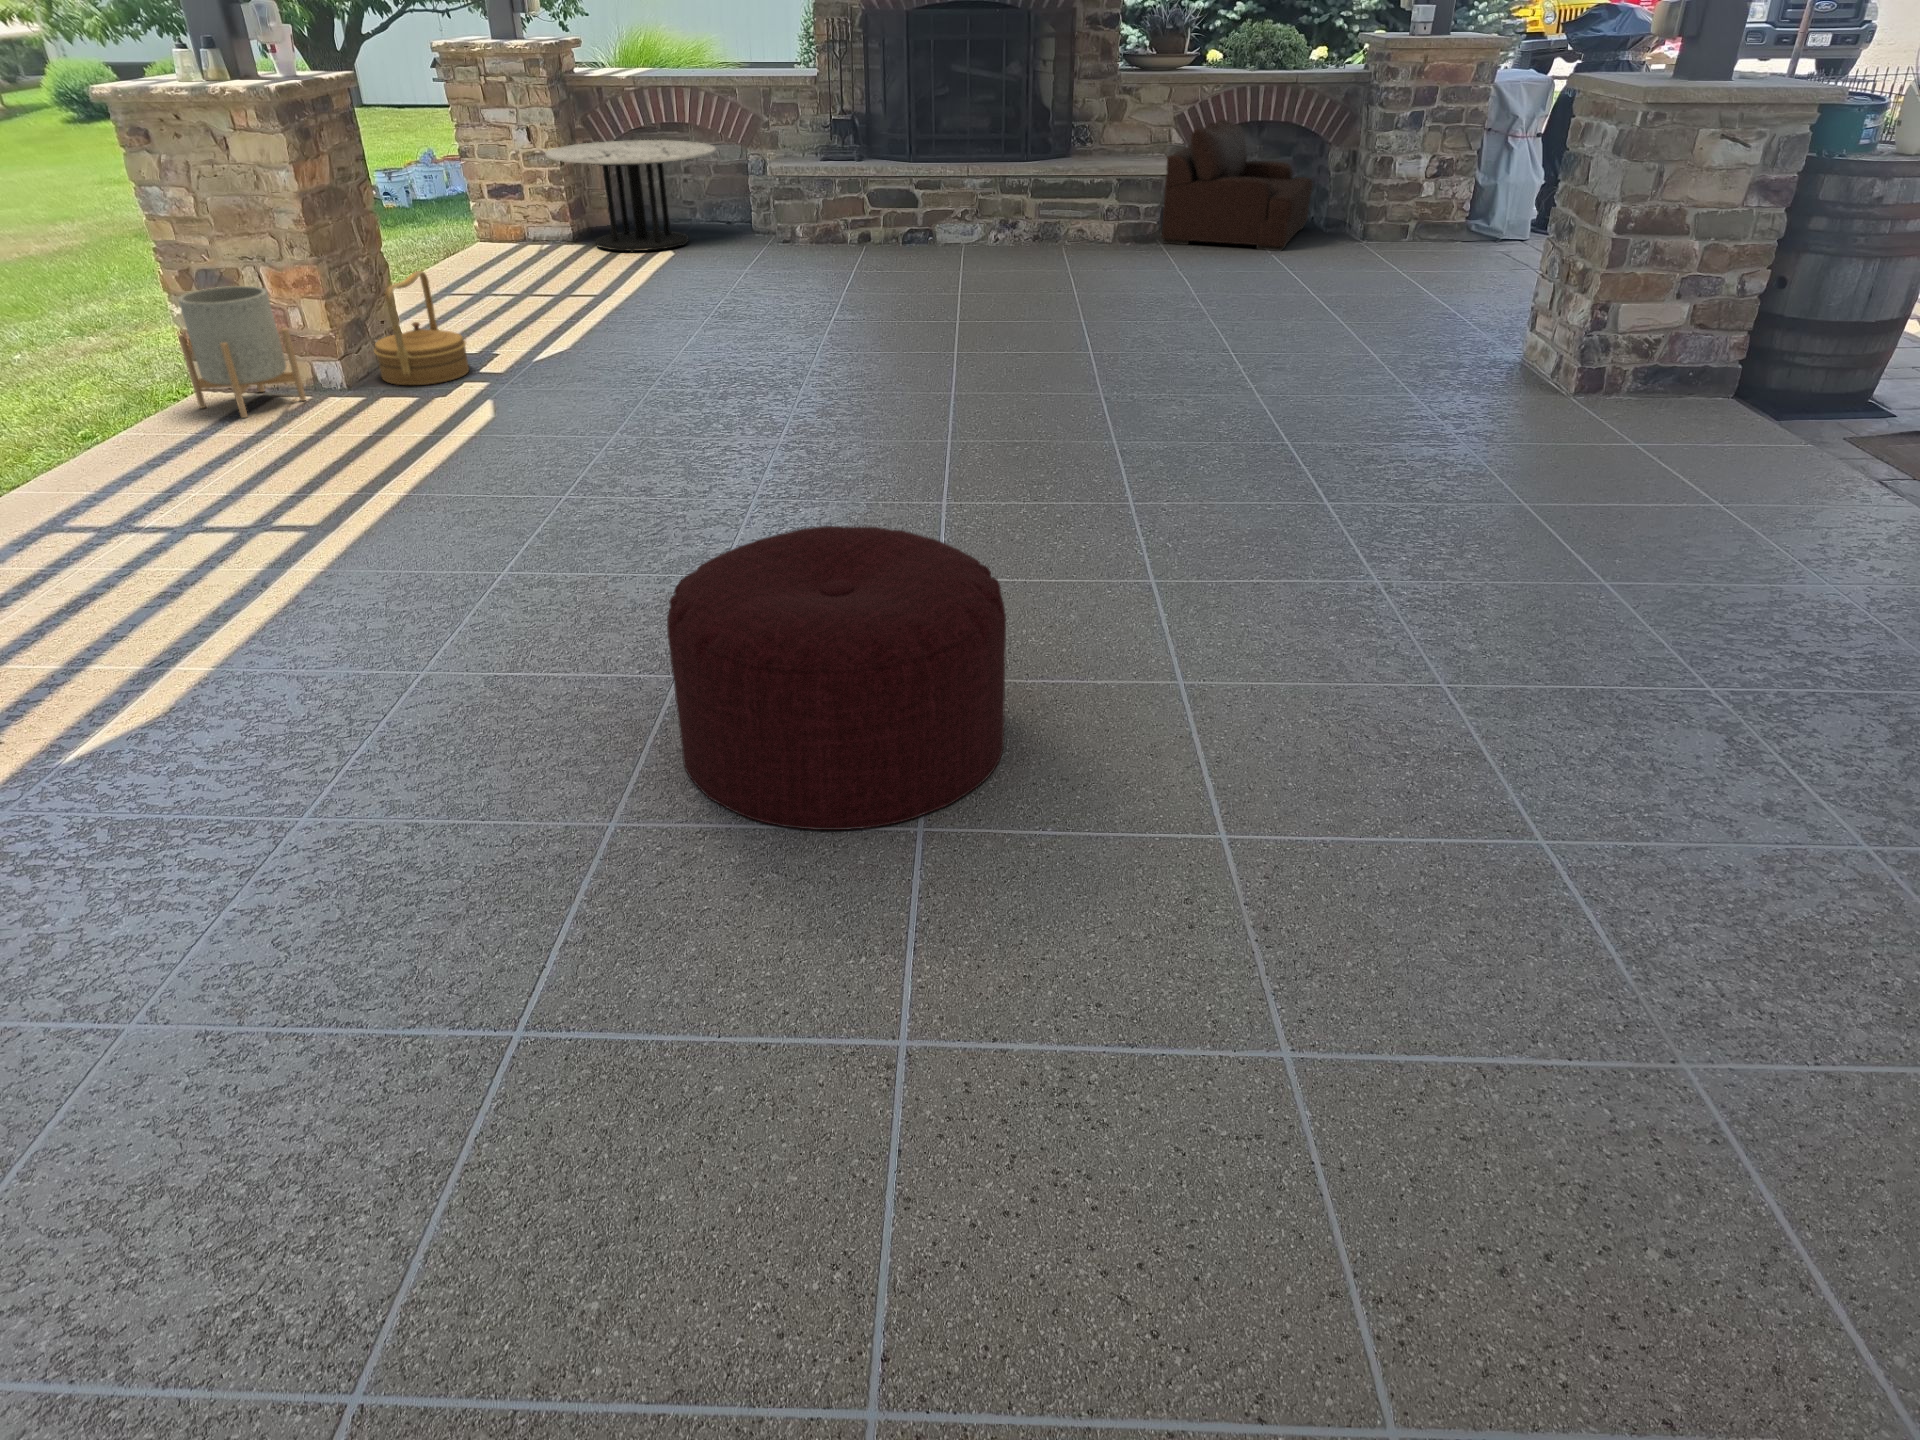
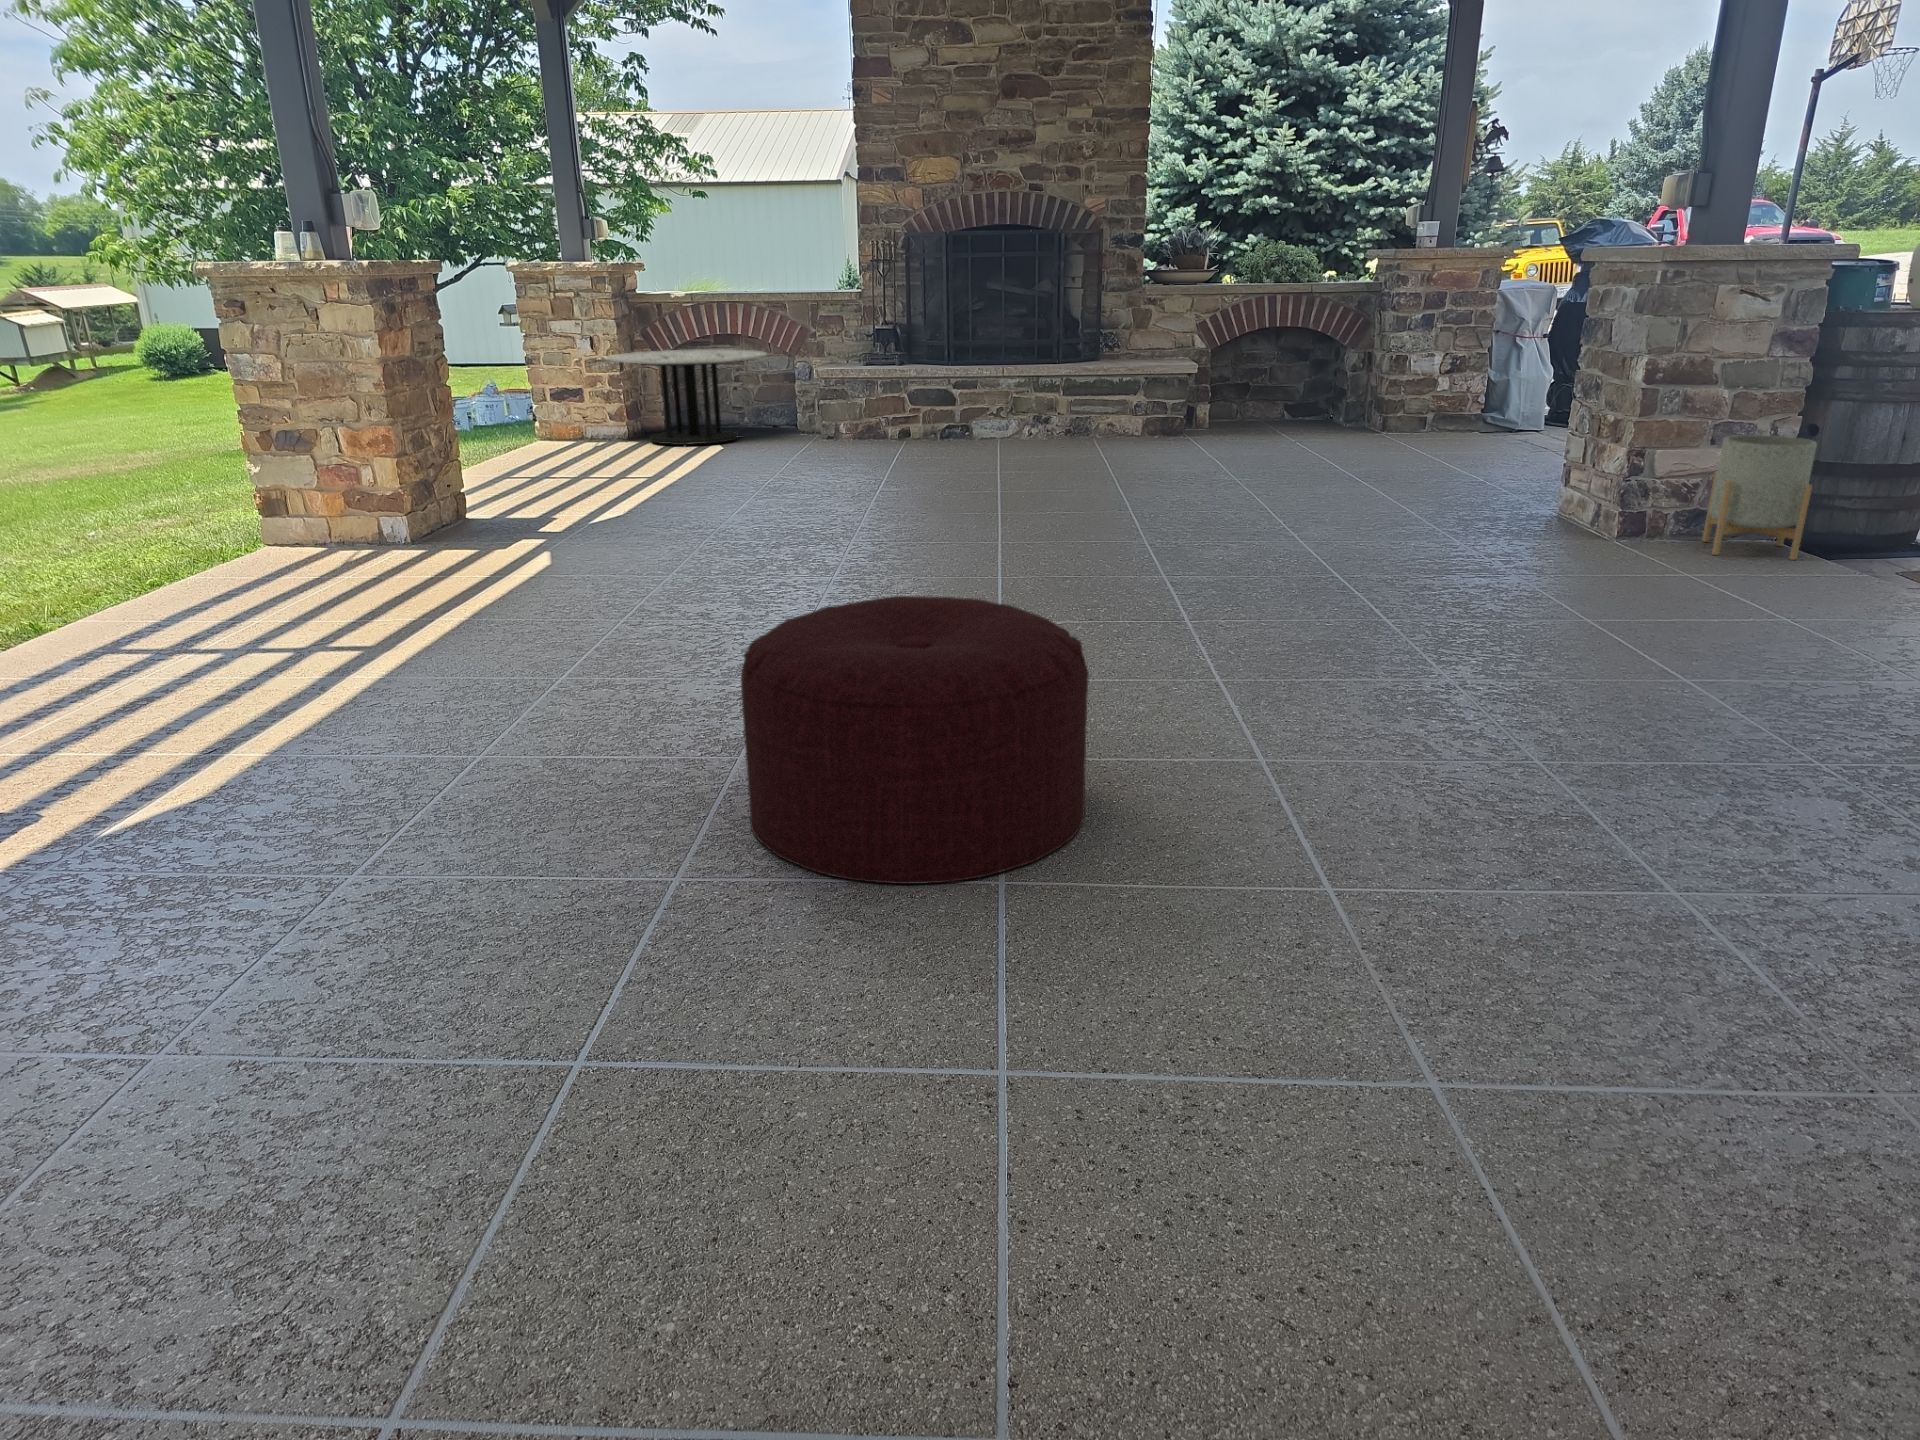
armchair: present [1162,119,1313,251] -> none [1189,322,1330,441]
woven basket: present [374,271,469,385] -> none [440,437,530,540]
planter: present [178,286,306,418] -> present [1702,435,1817,560]

